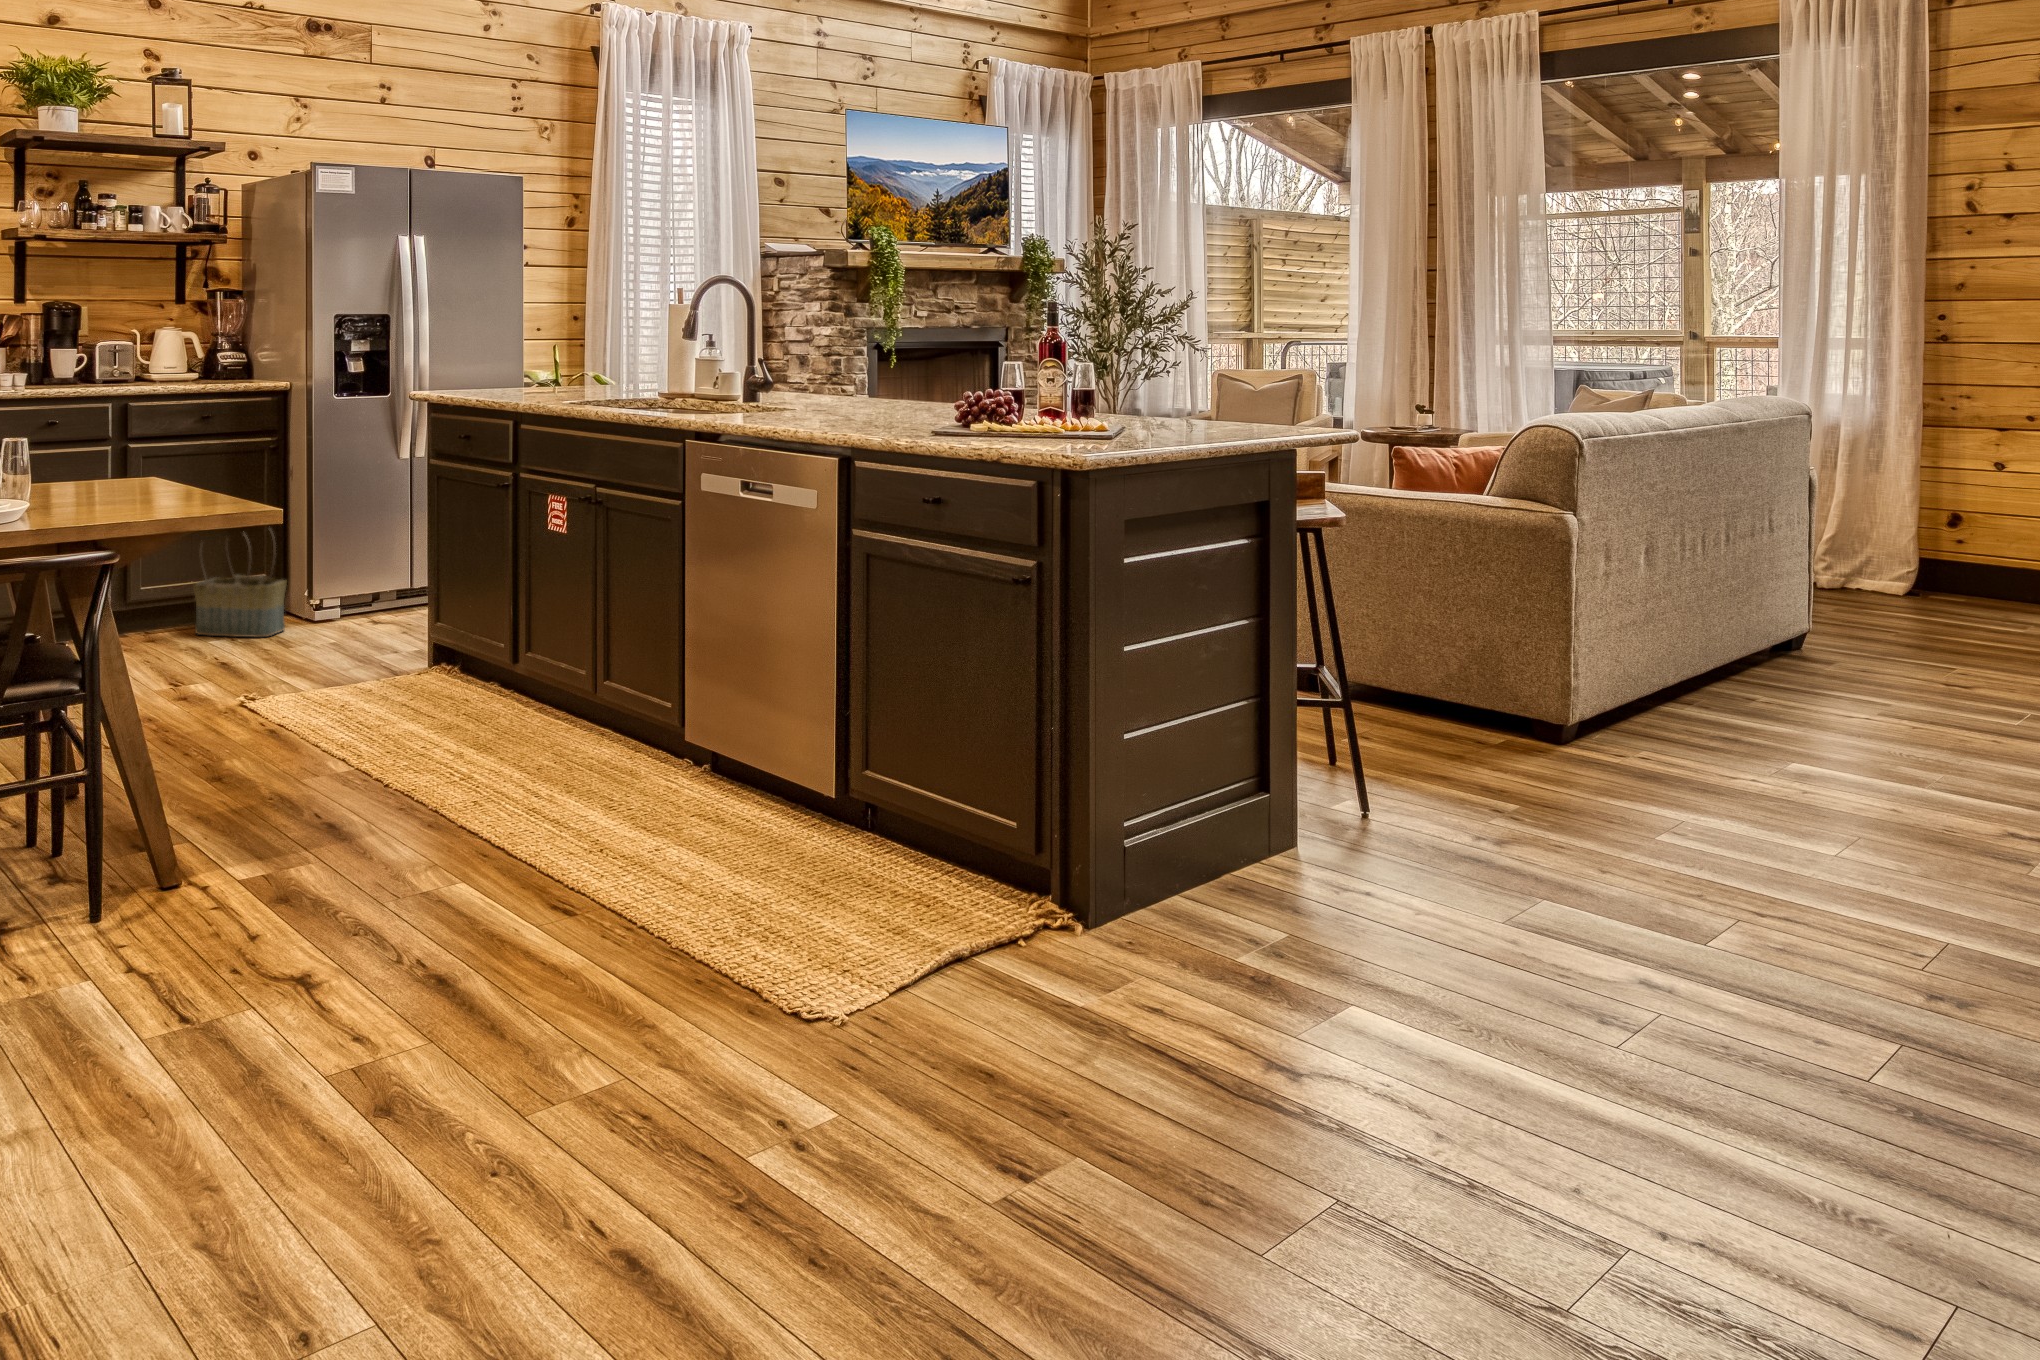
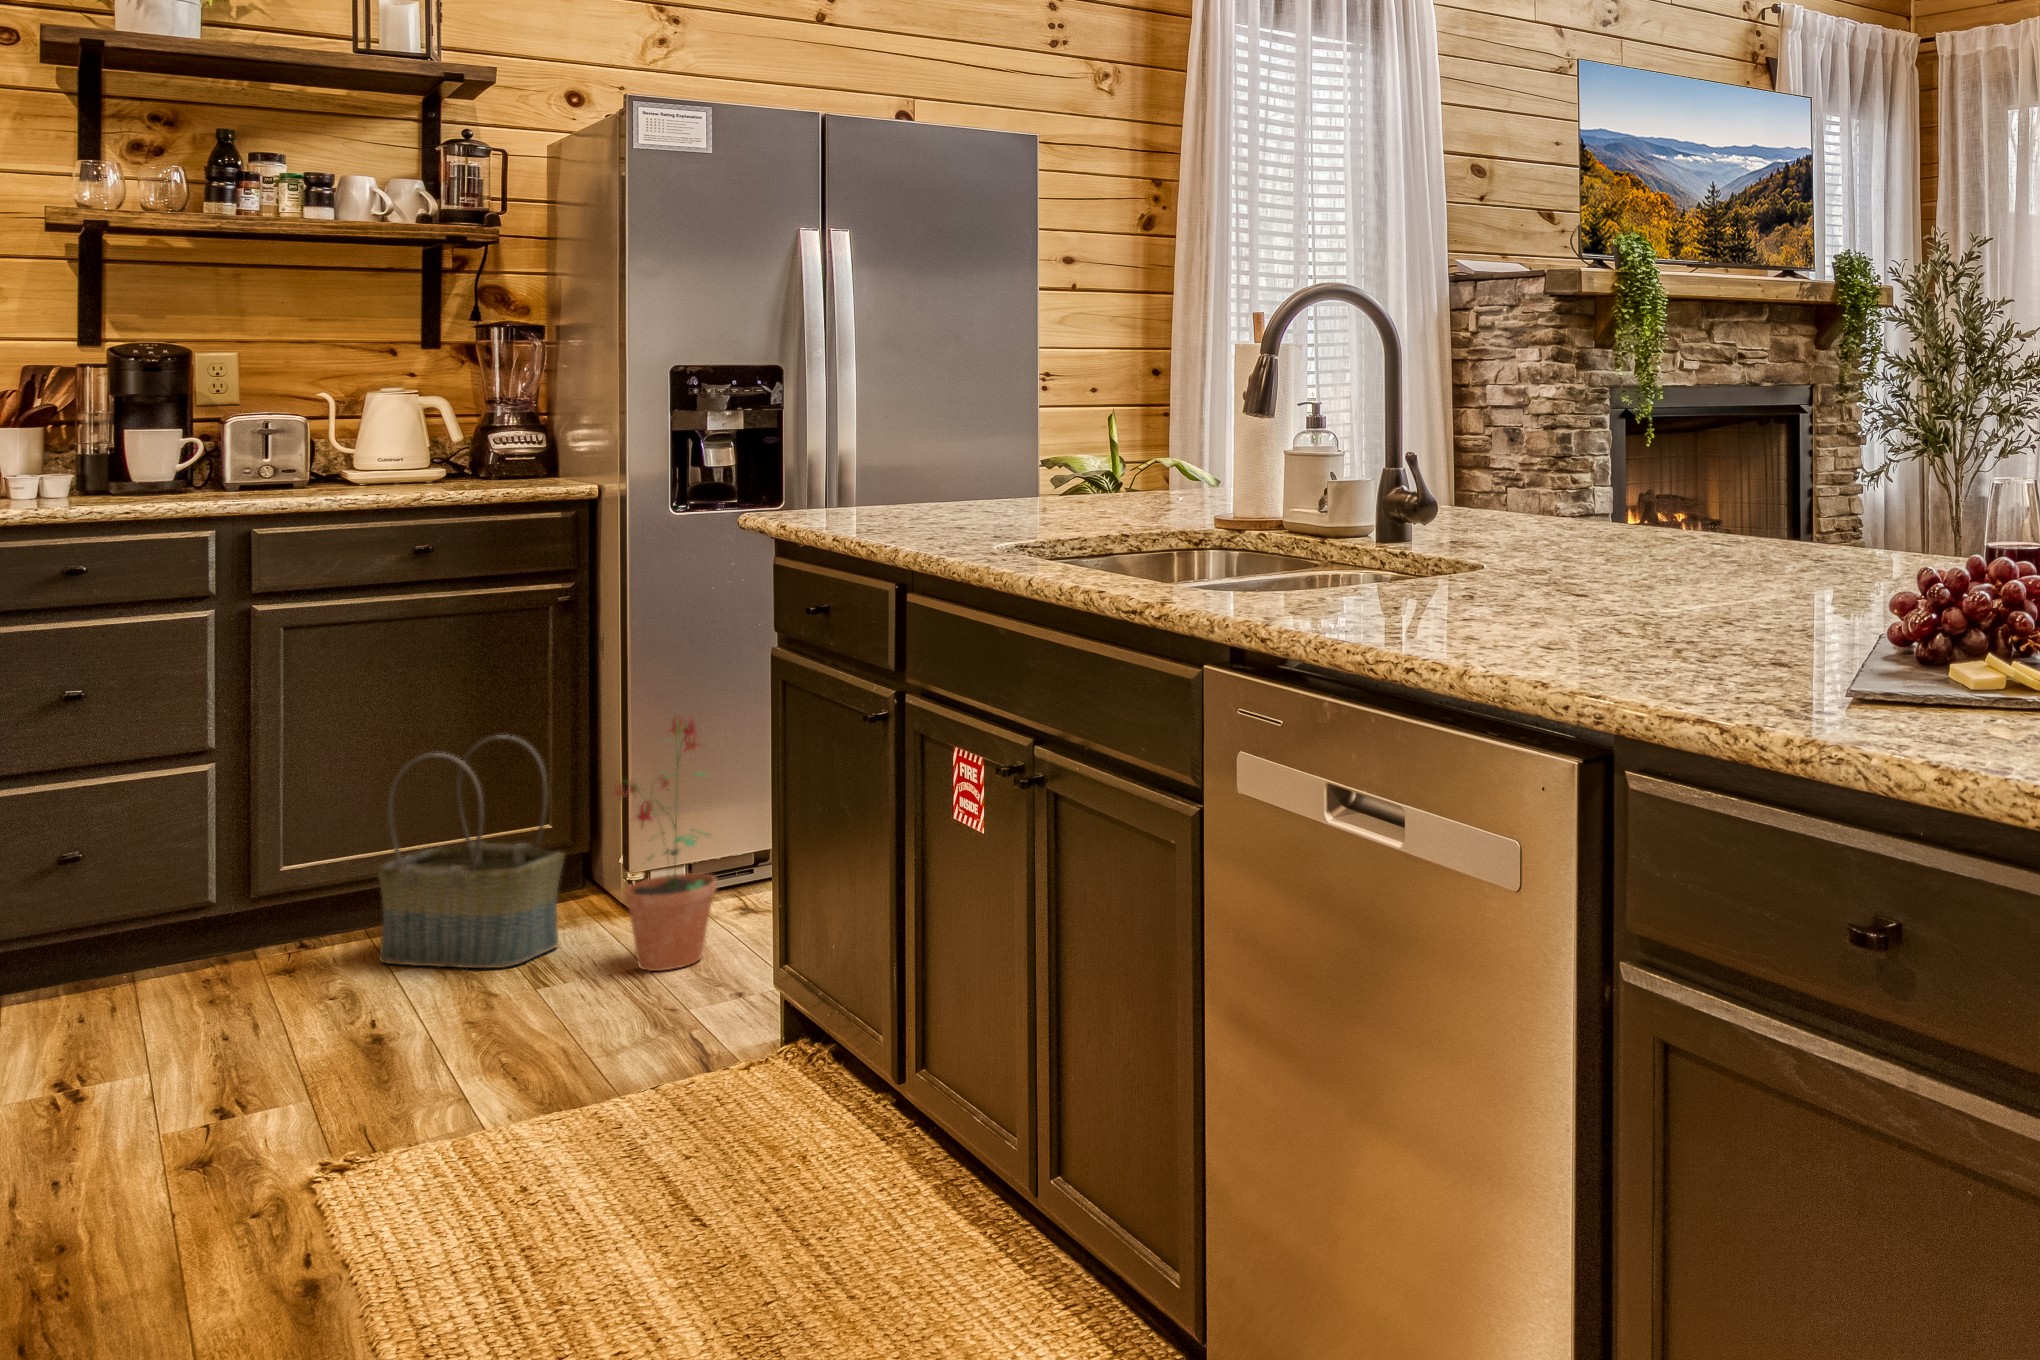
potted plant: none [314,507,372,639] -> present [615,716,716,971]

